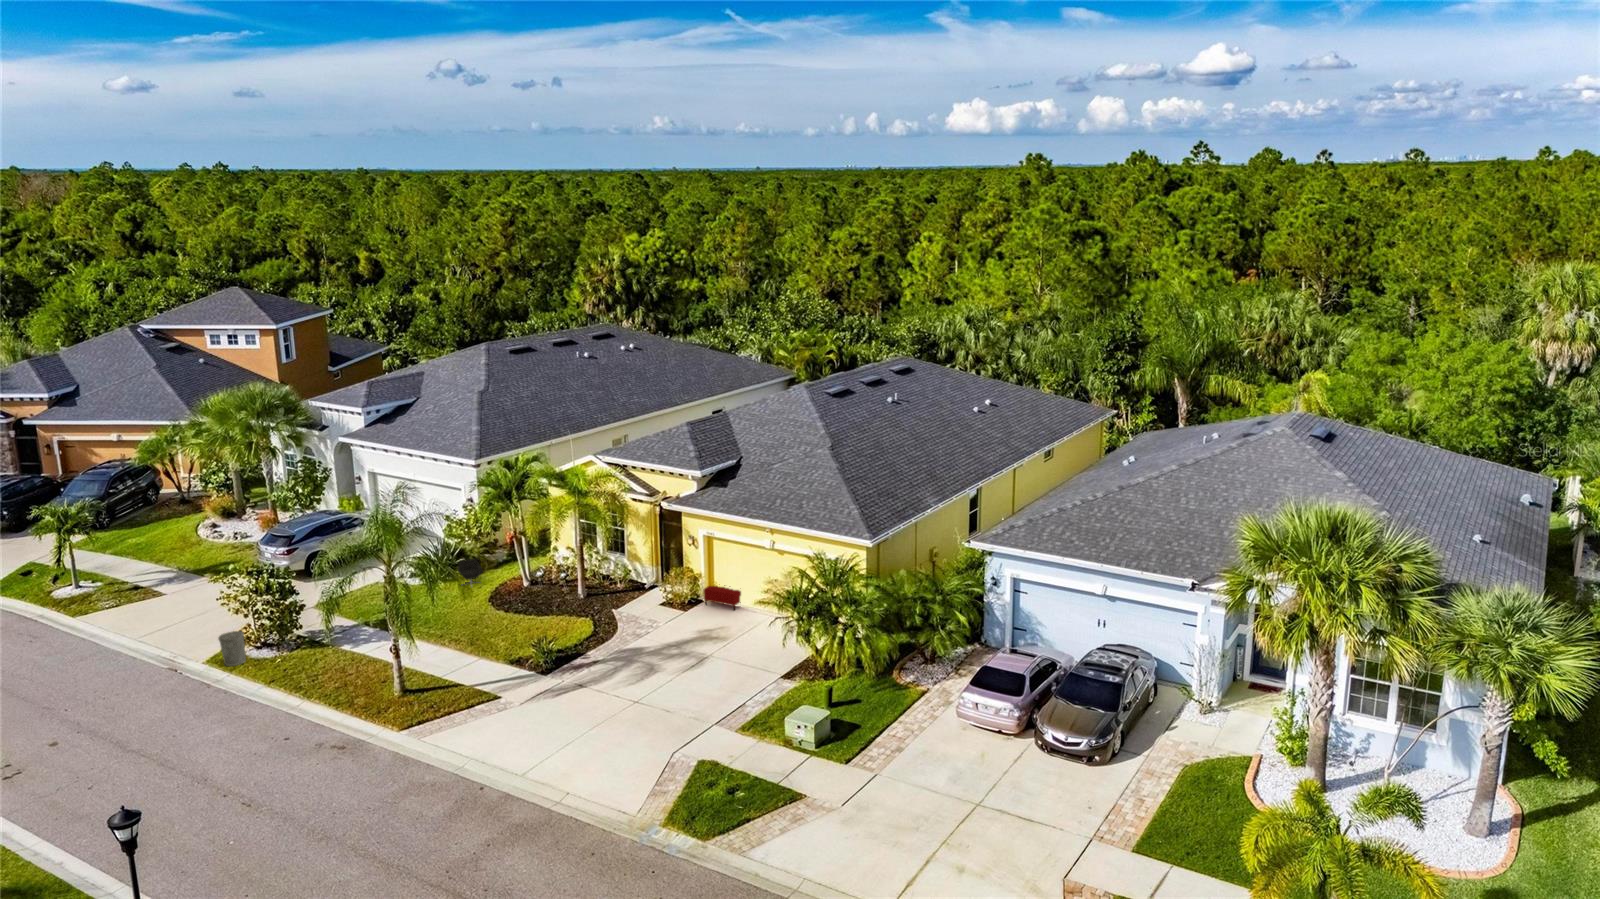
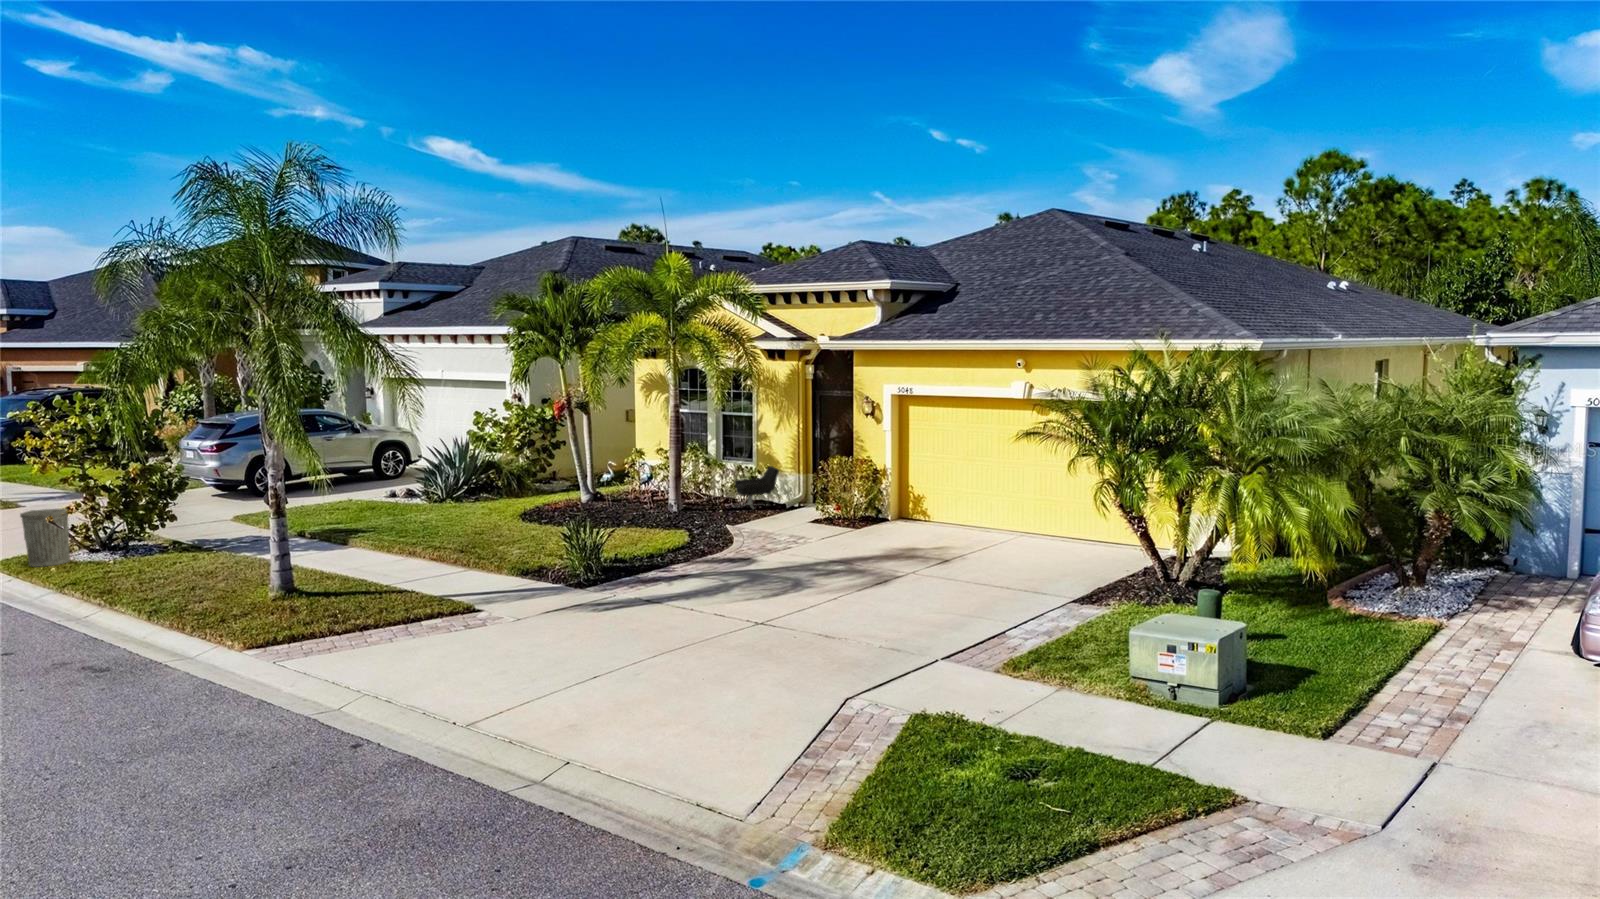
lounge chair: present [457,559,483,584] -> present [735,466,779,508]
bench: present [703,585,741,610] -> none [888,487,965,529]

